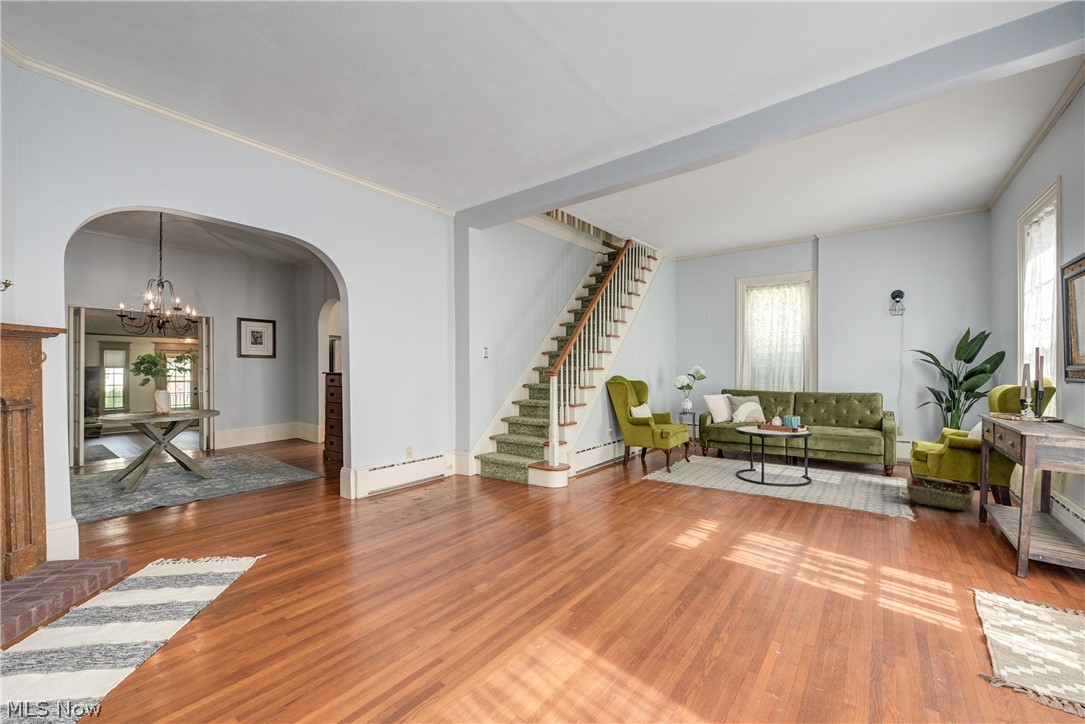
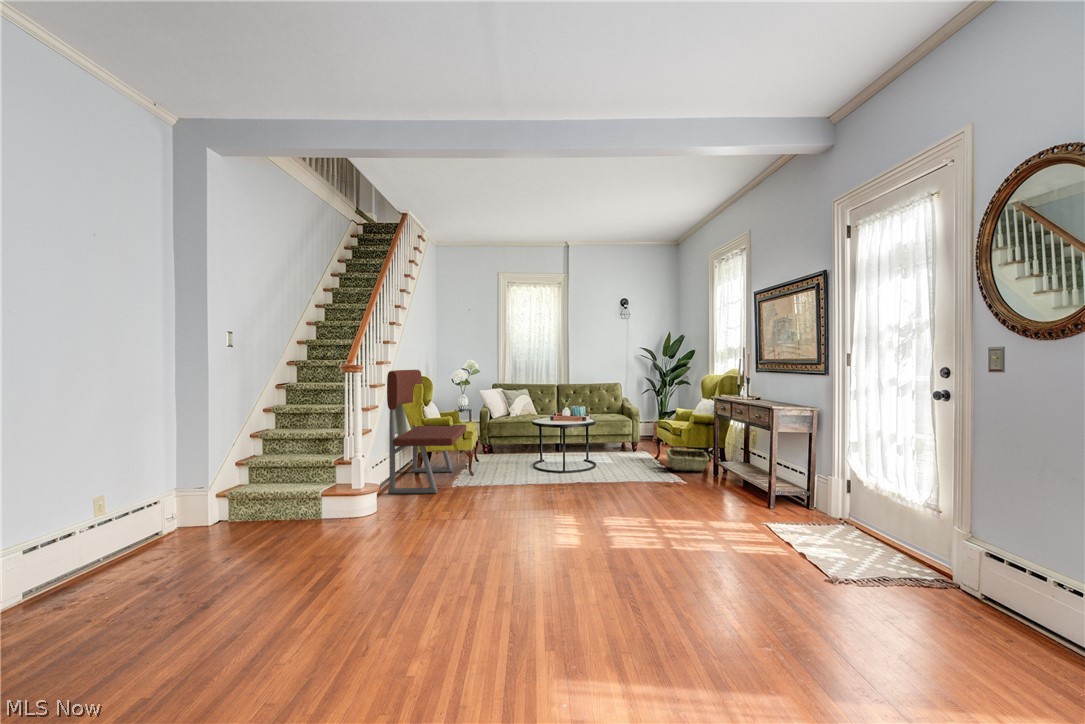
bench: none [587,375,671,481] -> present [387,370,467,494]

